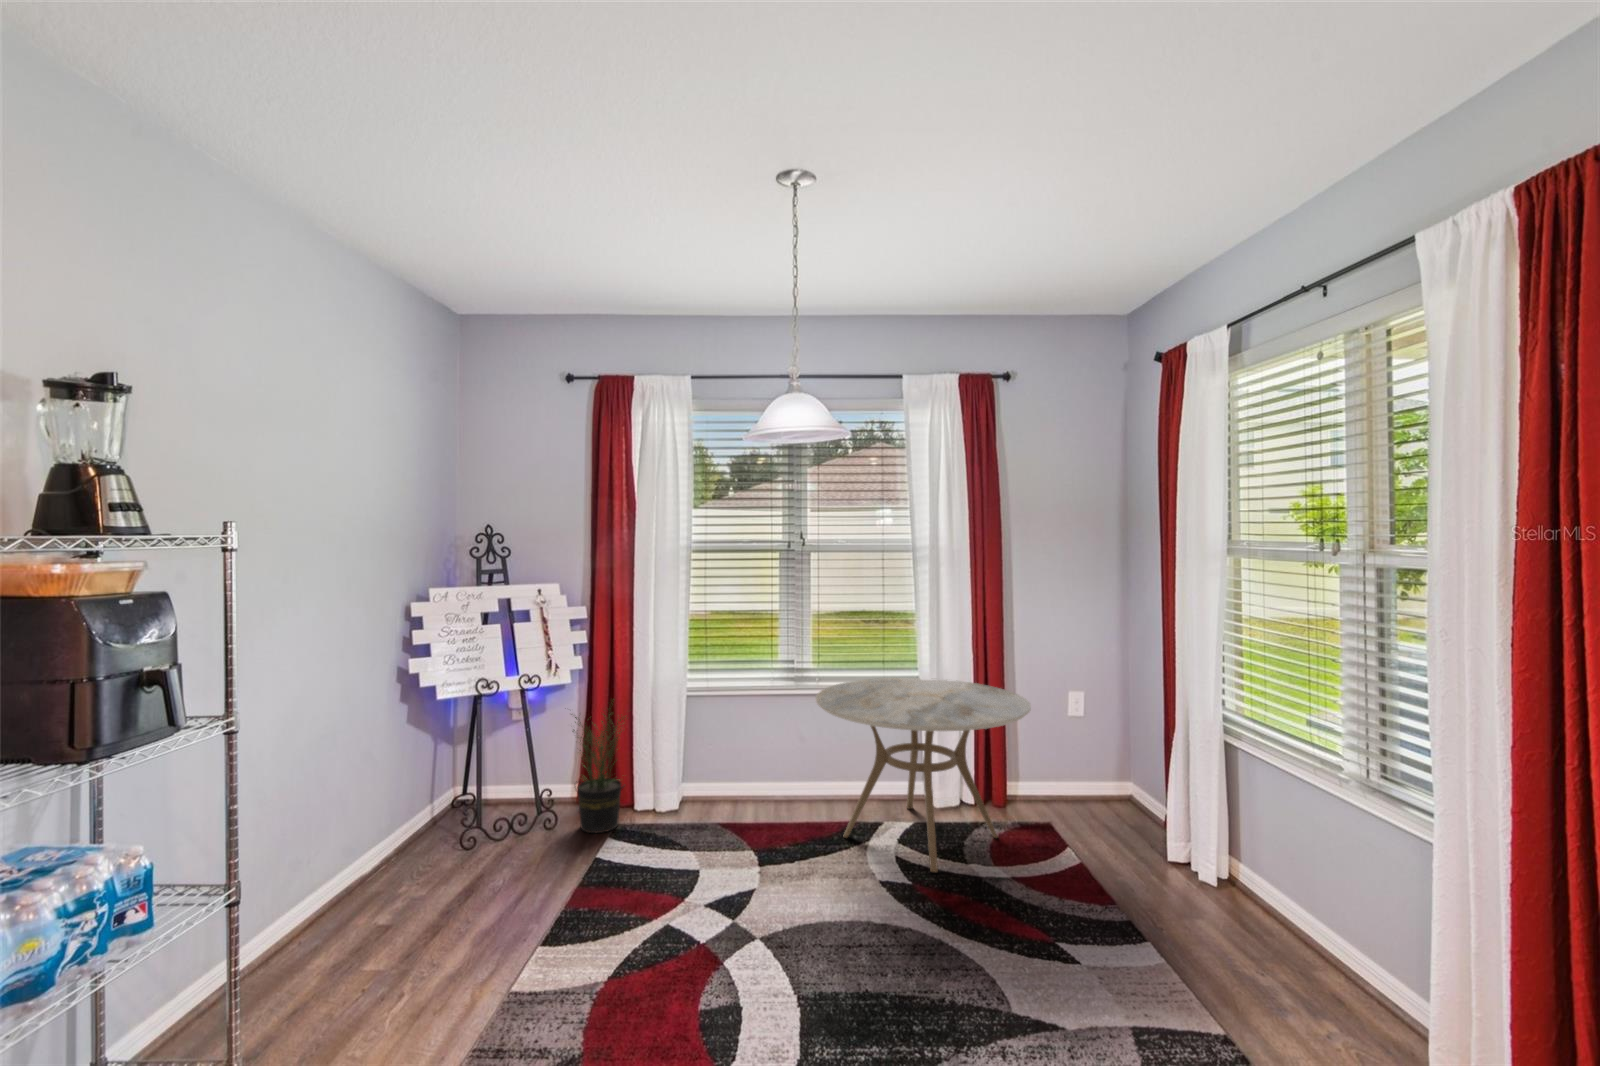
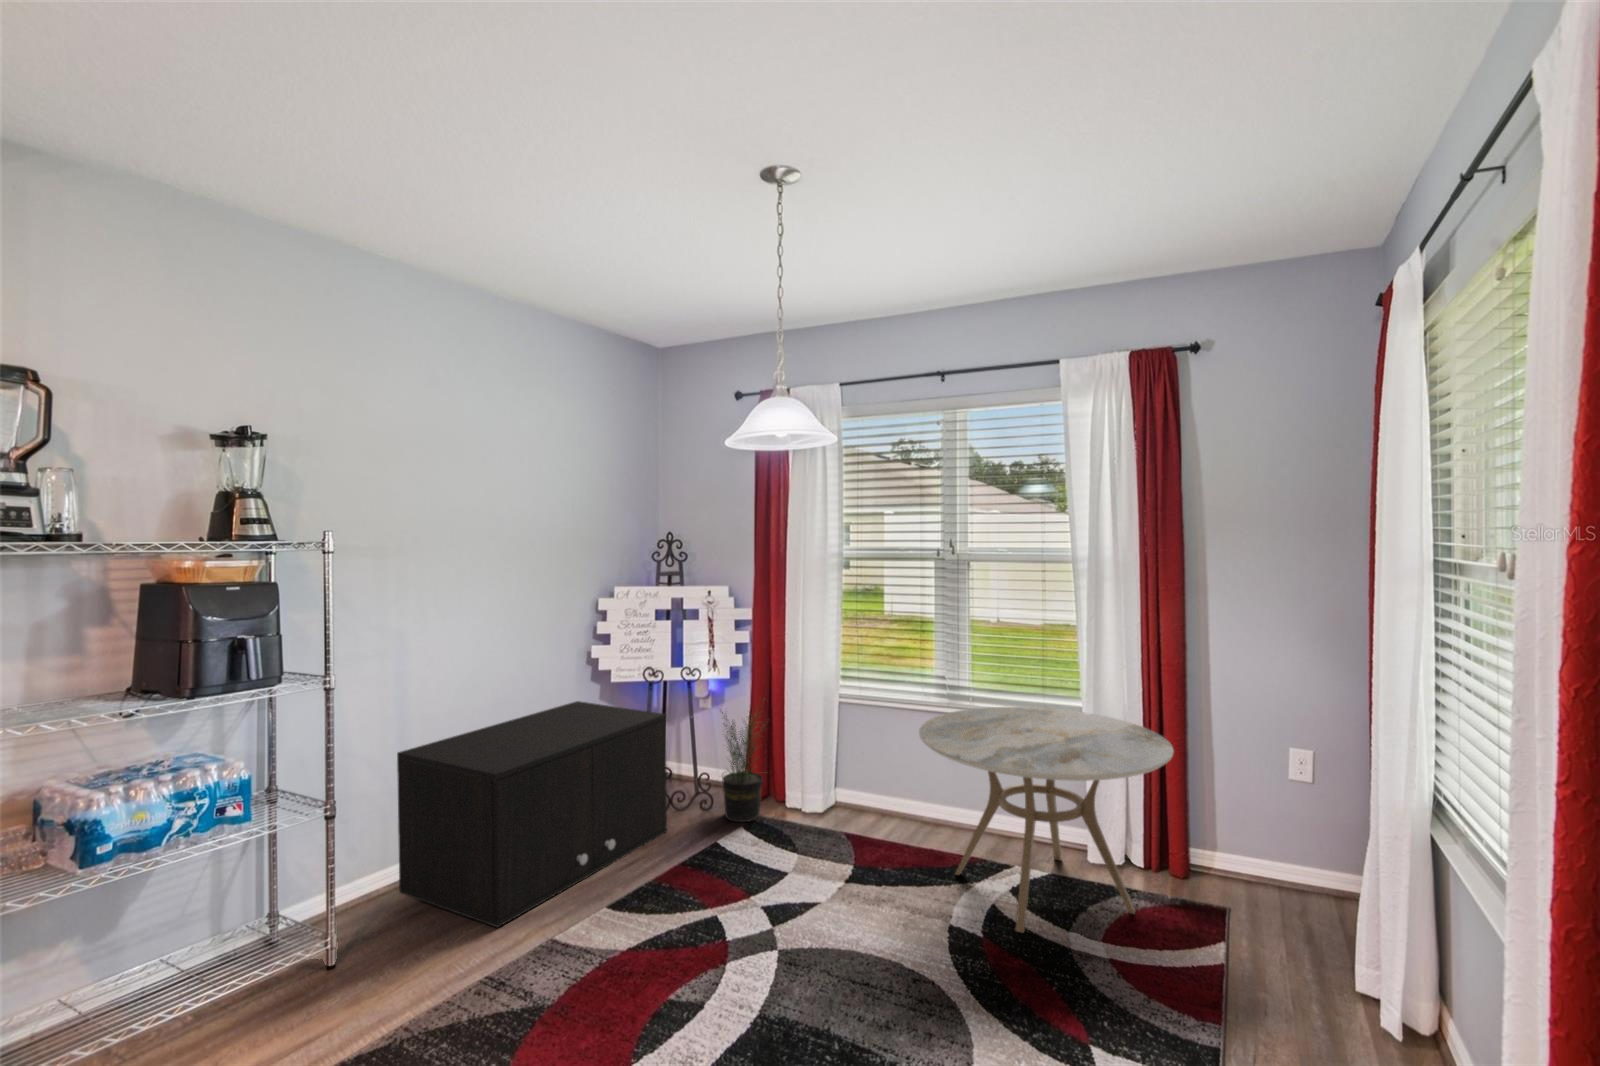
storage cabinet: none [198,725,527,1014] -> present [397,701,667,927]

